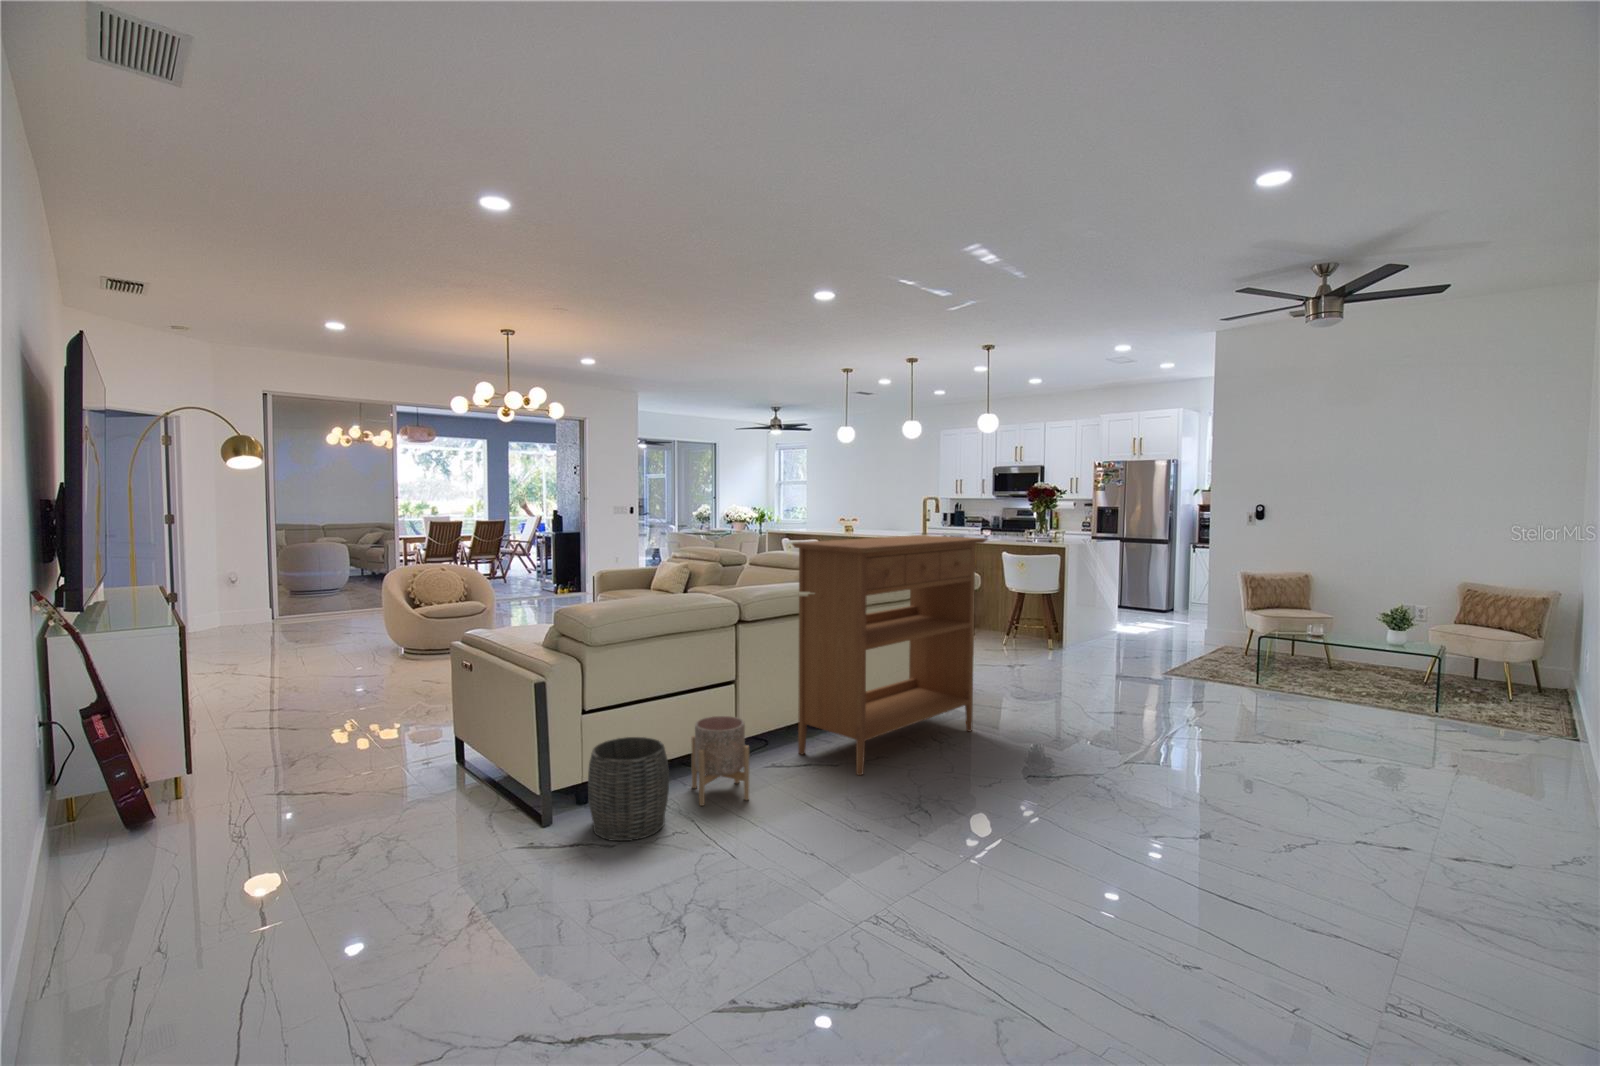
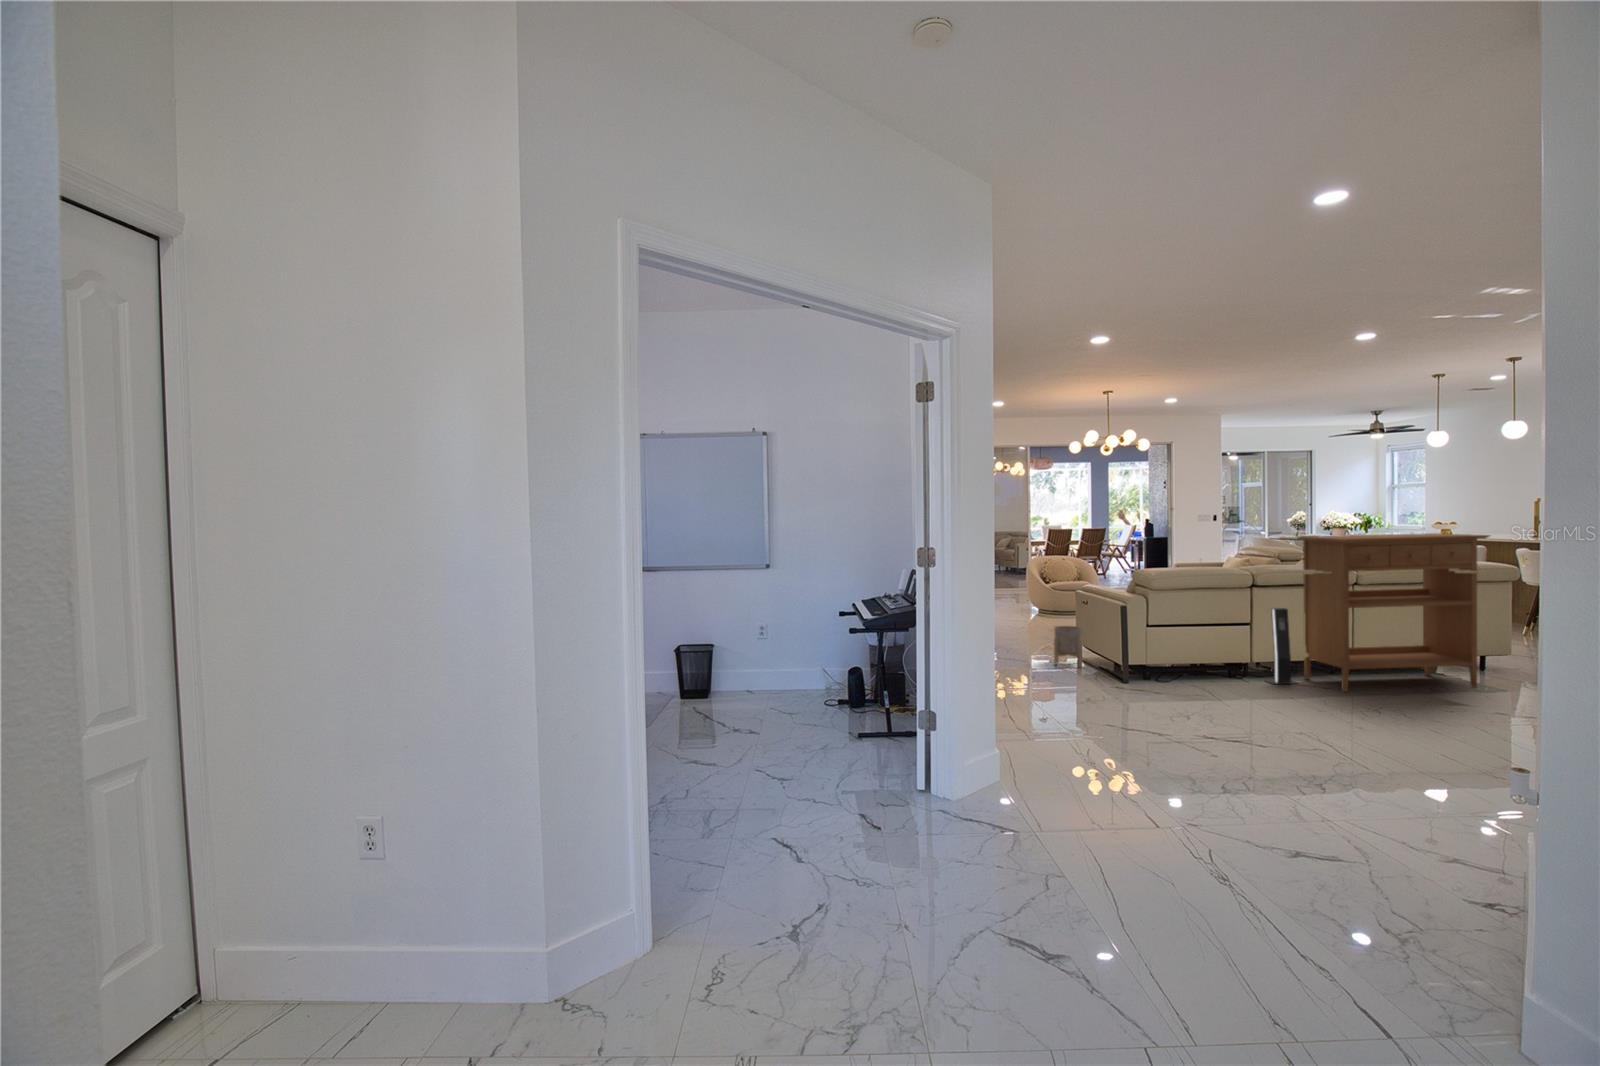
speaker: none [754,653,799,778] -> present [1267,608,1297,684]
planter: present [691,716,749,806] -> present [1054,626,1082,668]
woven basket: present [588,737,669,841] -> none [1151,642,1198,691]

